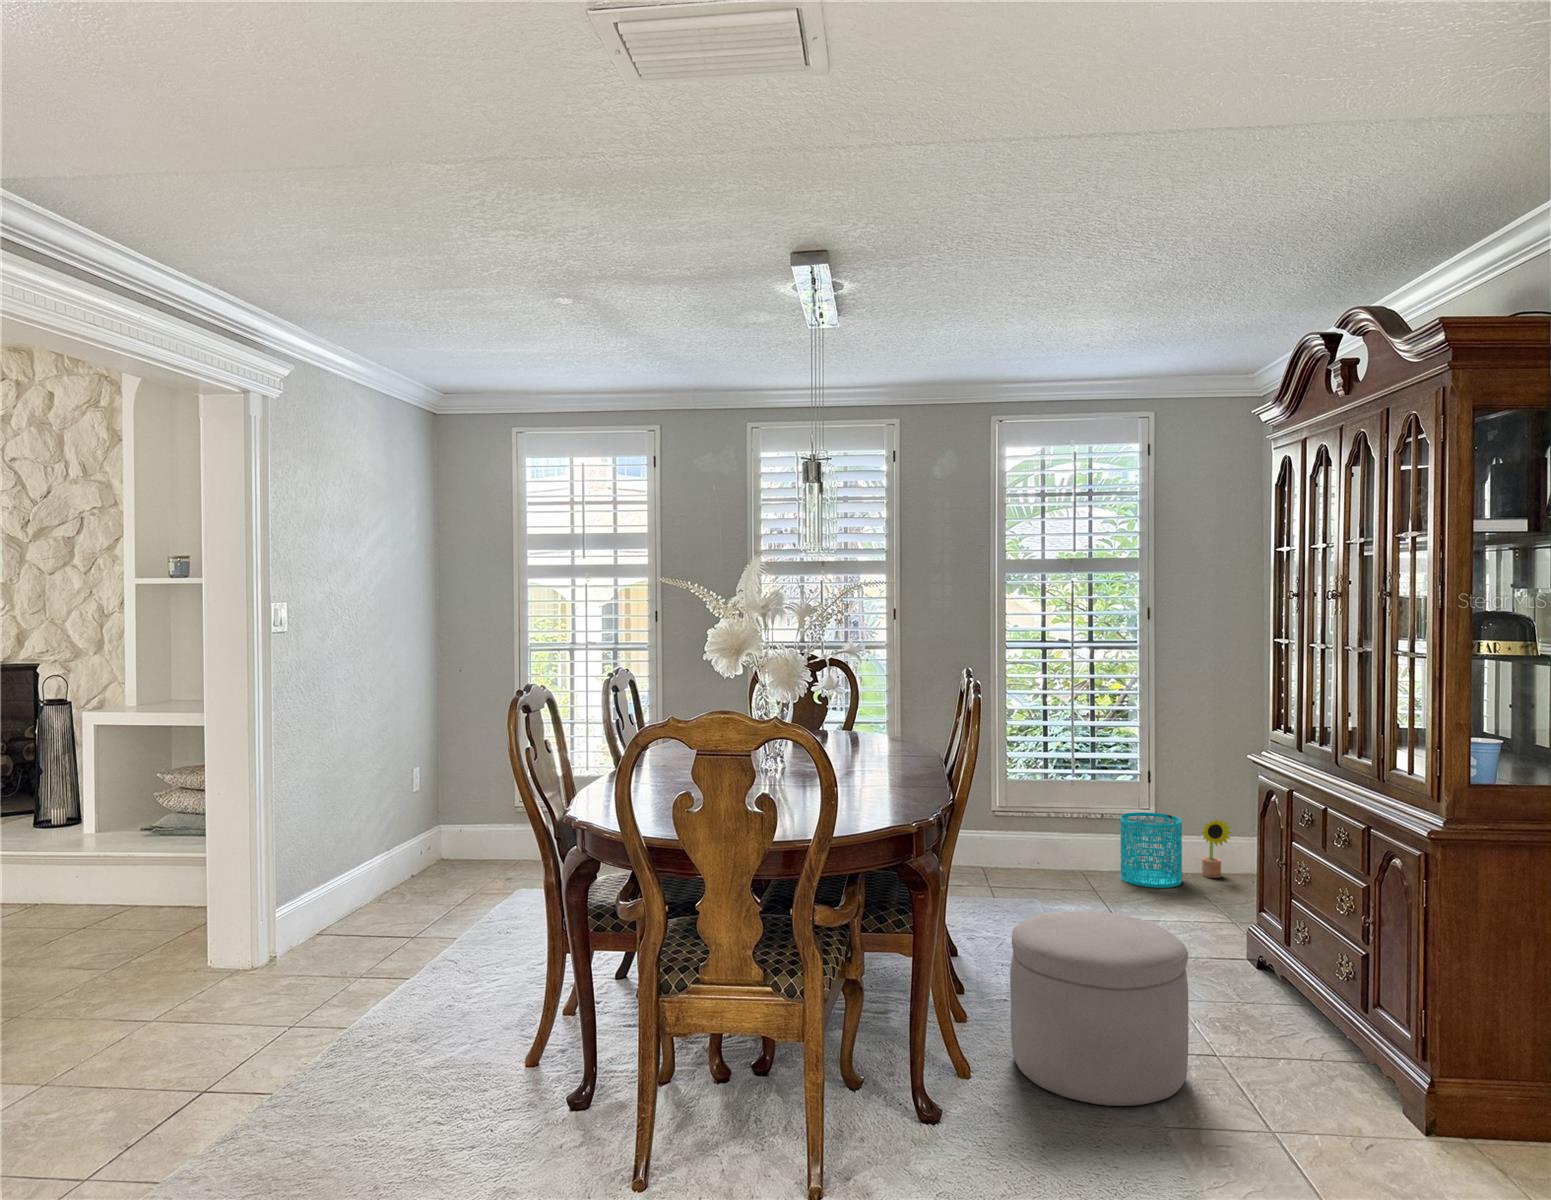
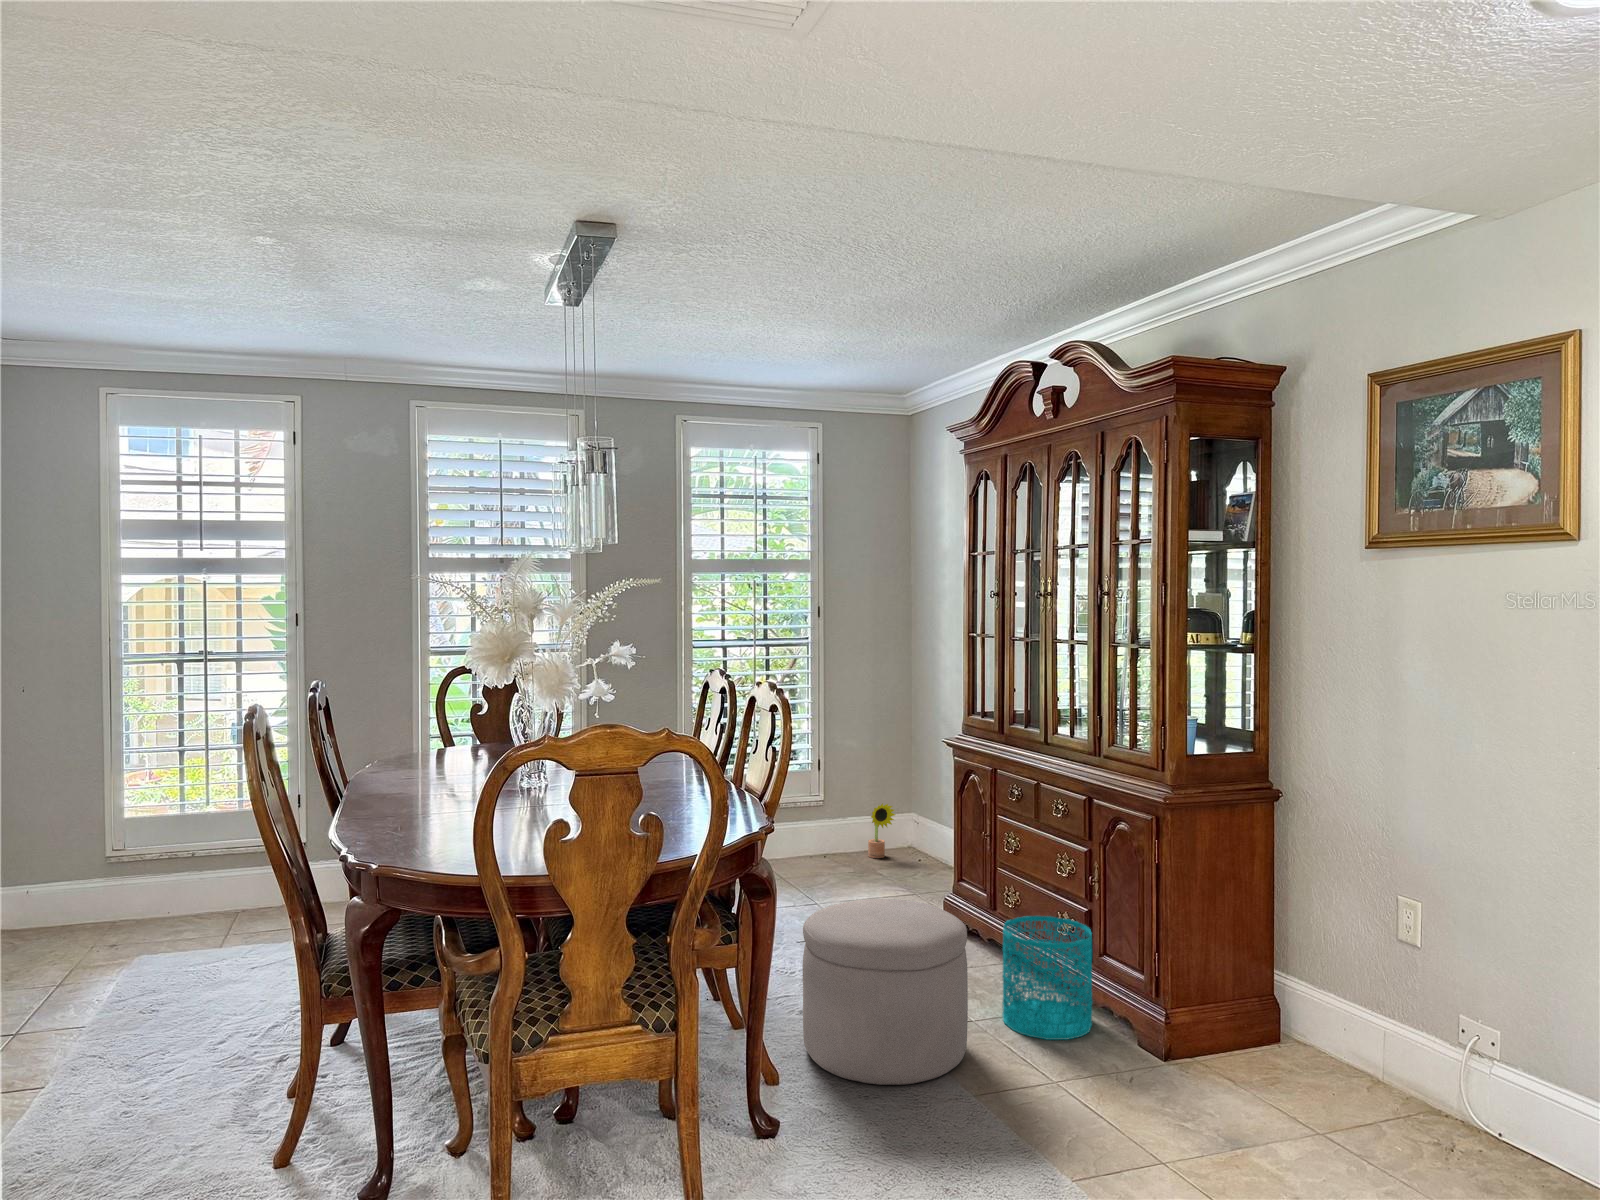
wastebasket: present [1120,812,1182,888] -> present [1003,916,1093,1040]

